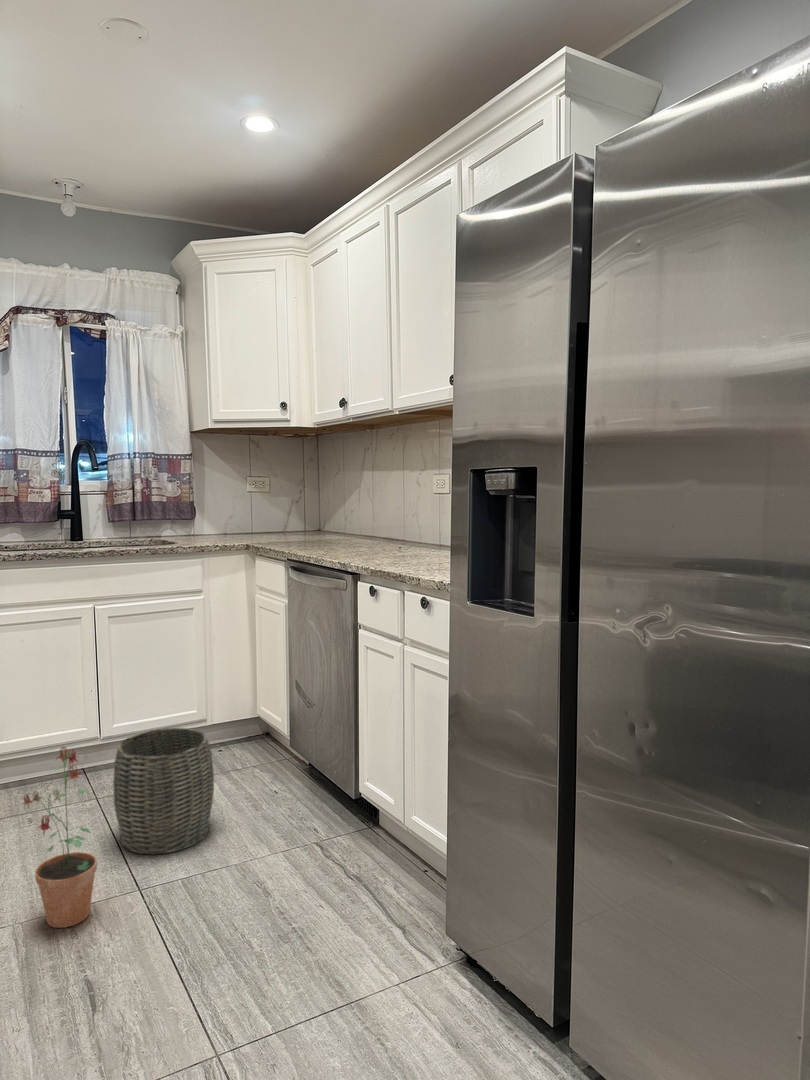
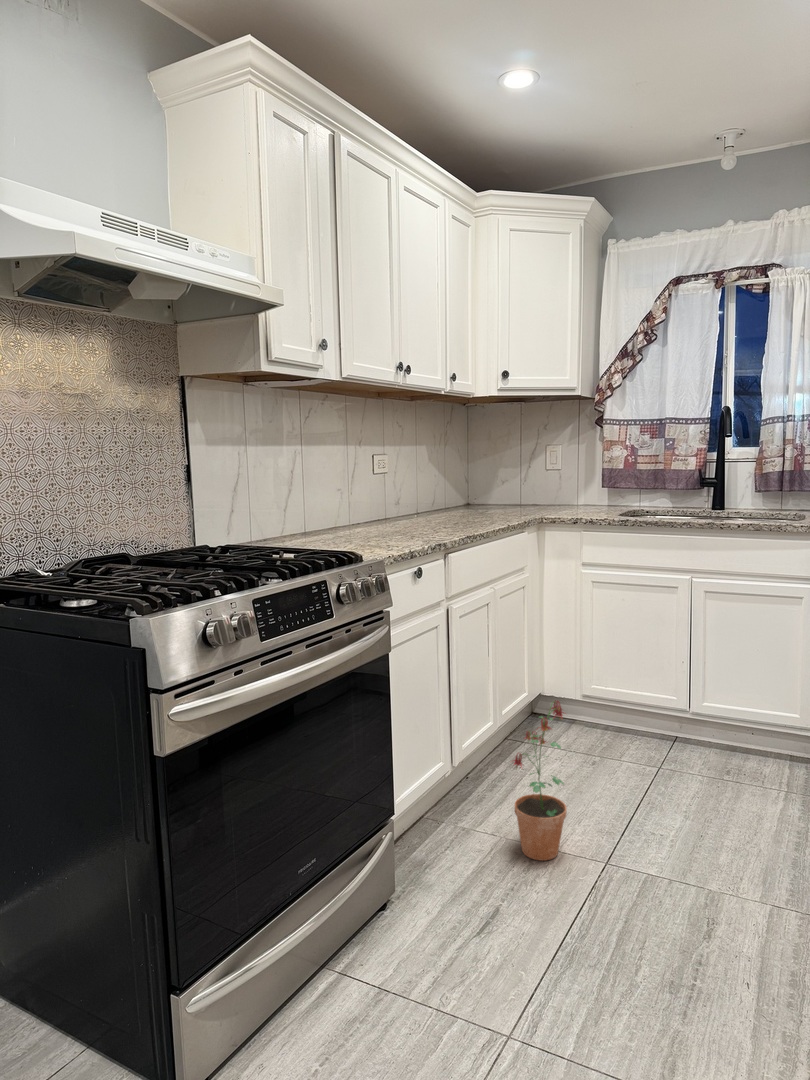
woven basket: present [113,728,214,854] -> none [631,716,739,852]

